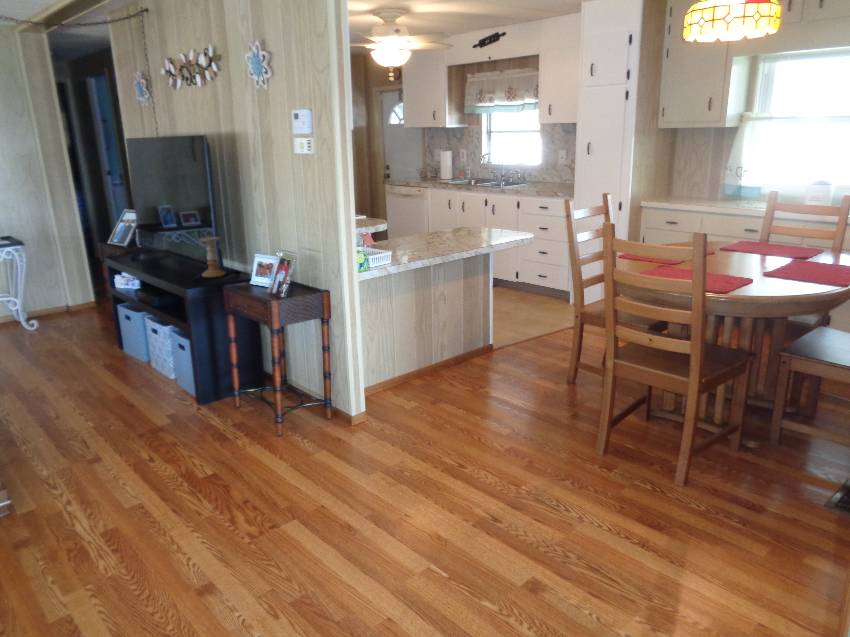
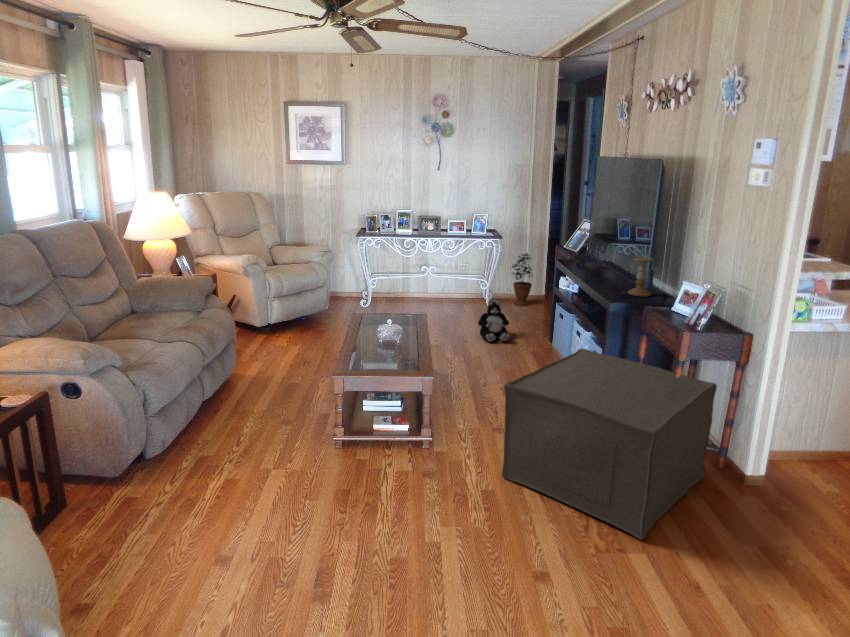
potted plant: none [42,255,78,319] -> present [512,253,532,306]
plush toy: none [20,316,69,367] -> present [478,300,510,342]
ottoman: none [97,341,319,509] -> present [502,349,717,540]

